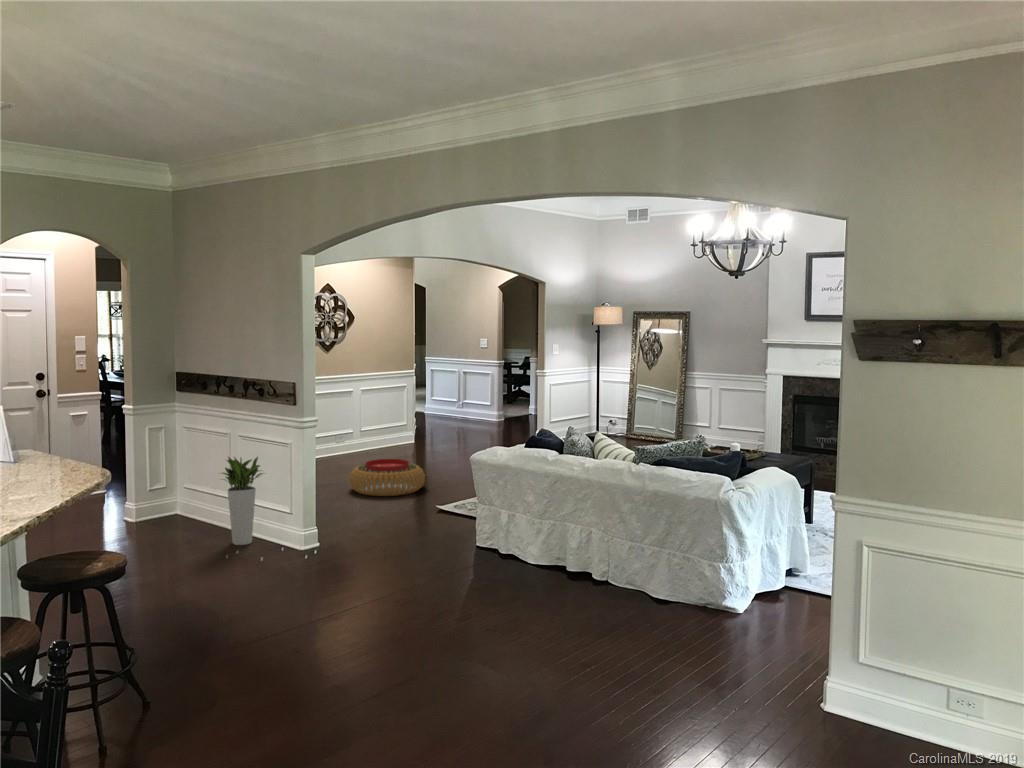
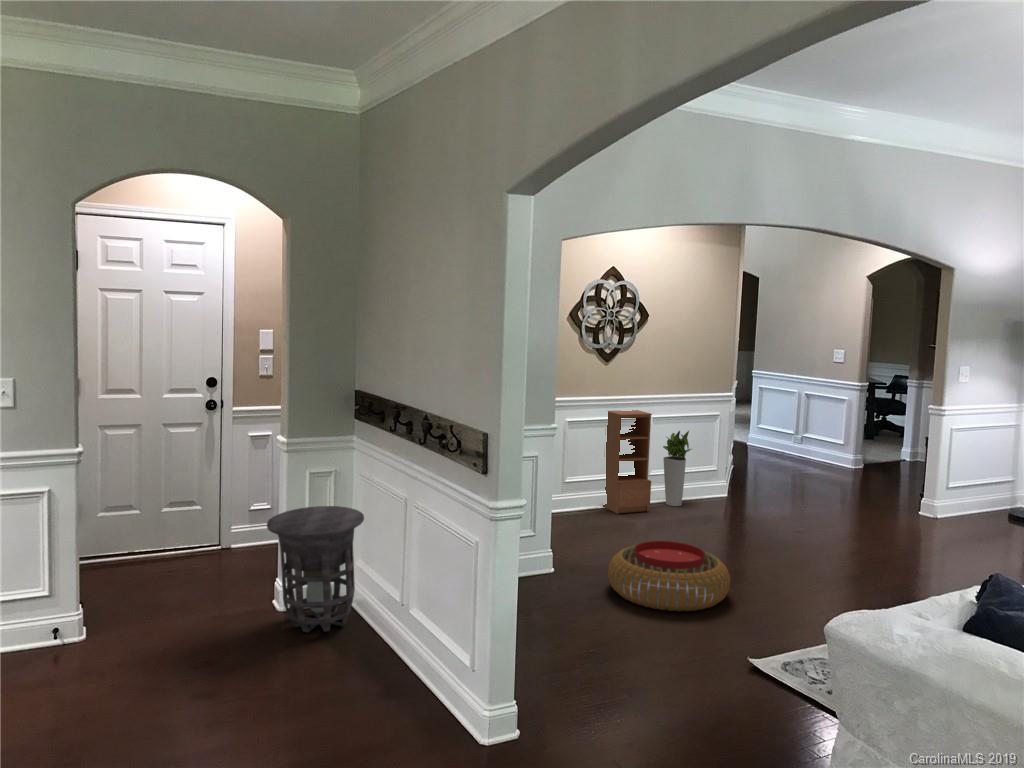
bookcase: none [330,385,365,457] -> present [603,410,652,514]
side table: none [127,449,195,530] -> present [267,506,364,632]
planter: present [222,457,263,545] -> present [663,431,691,506]

